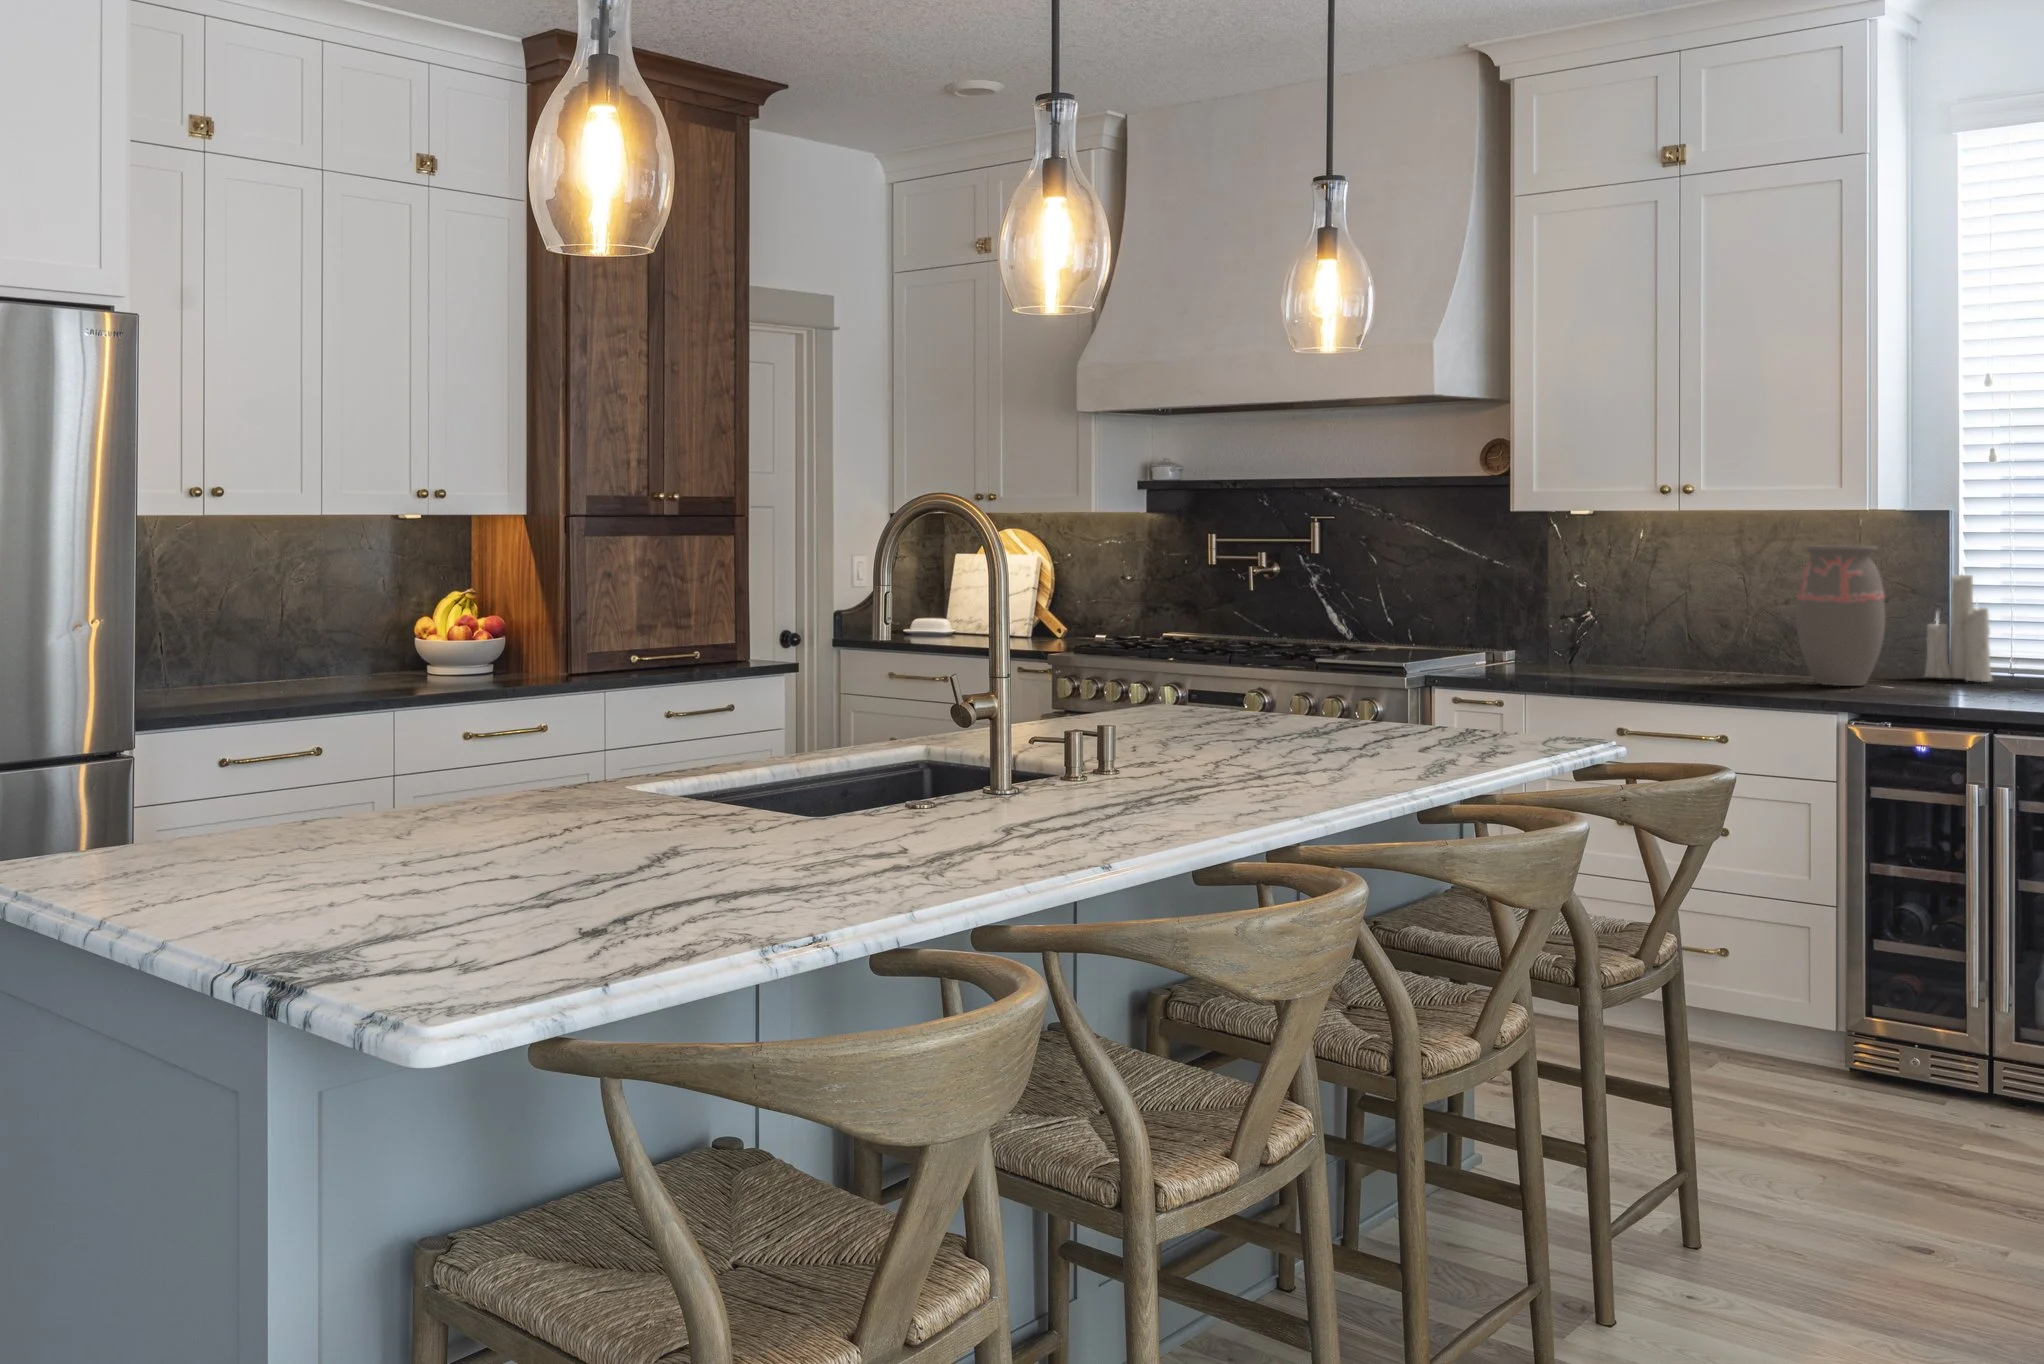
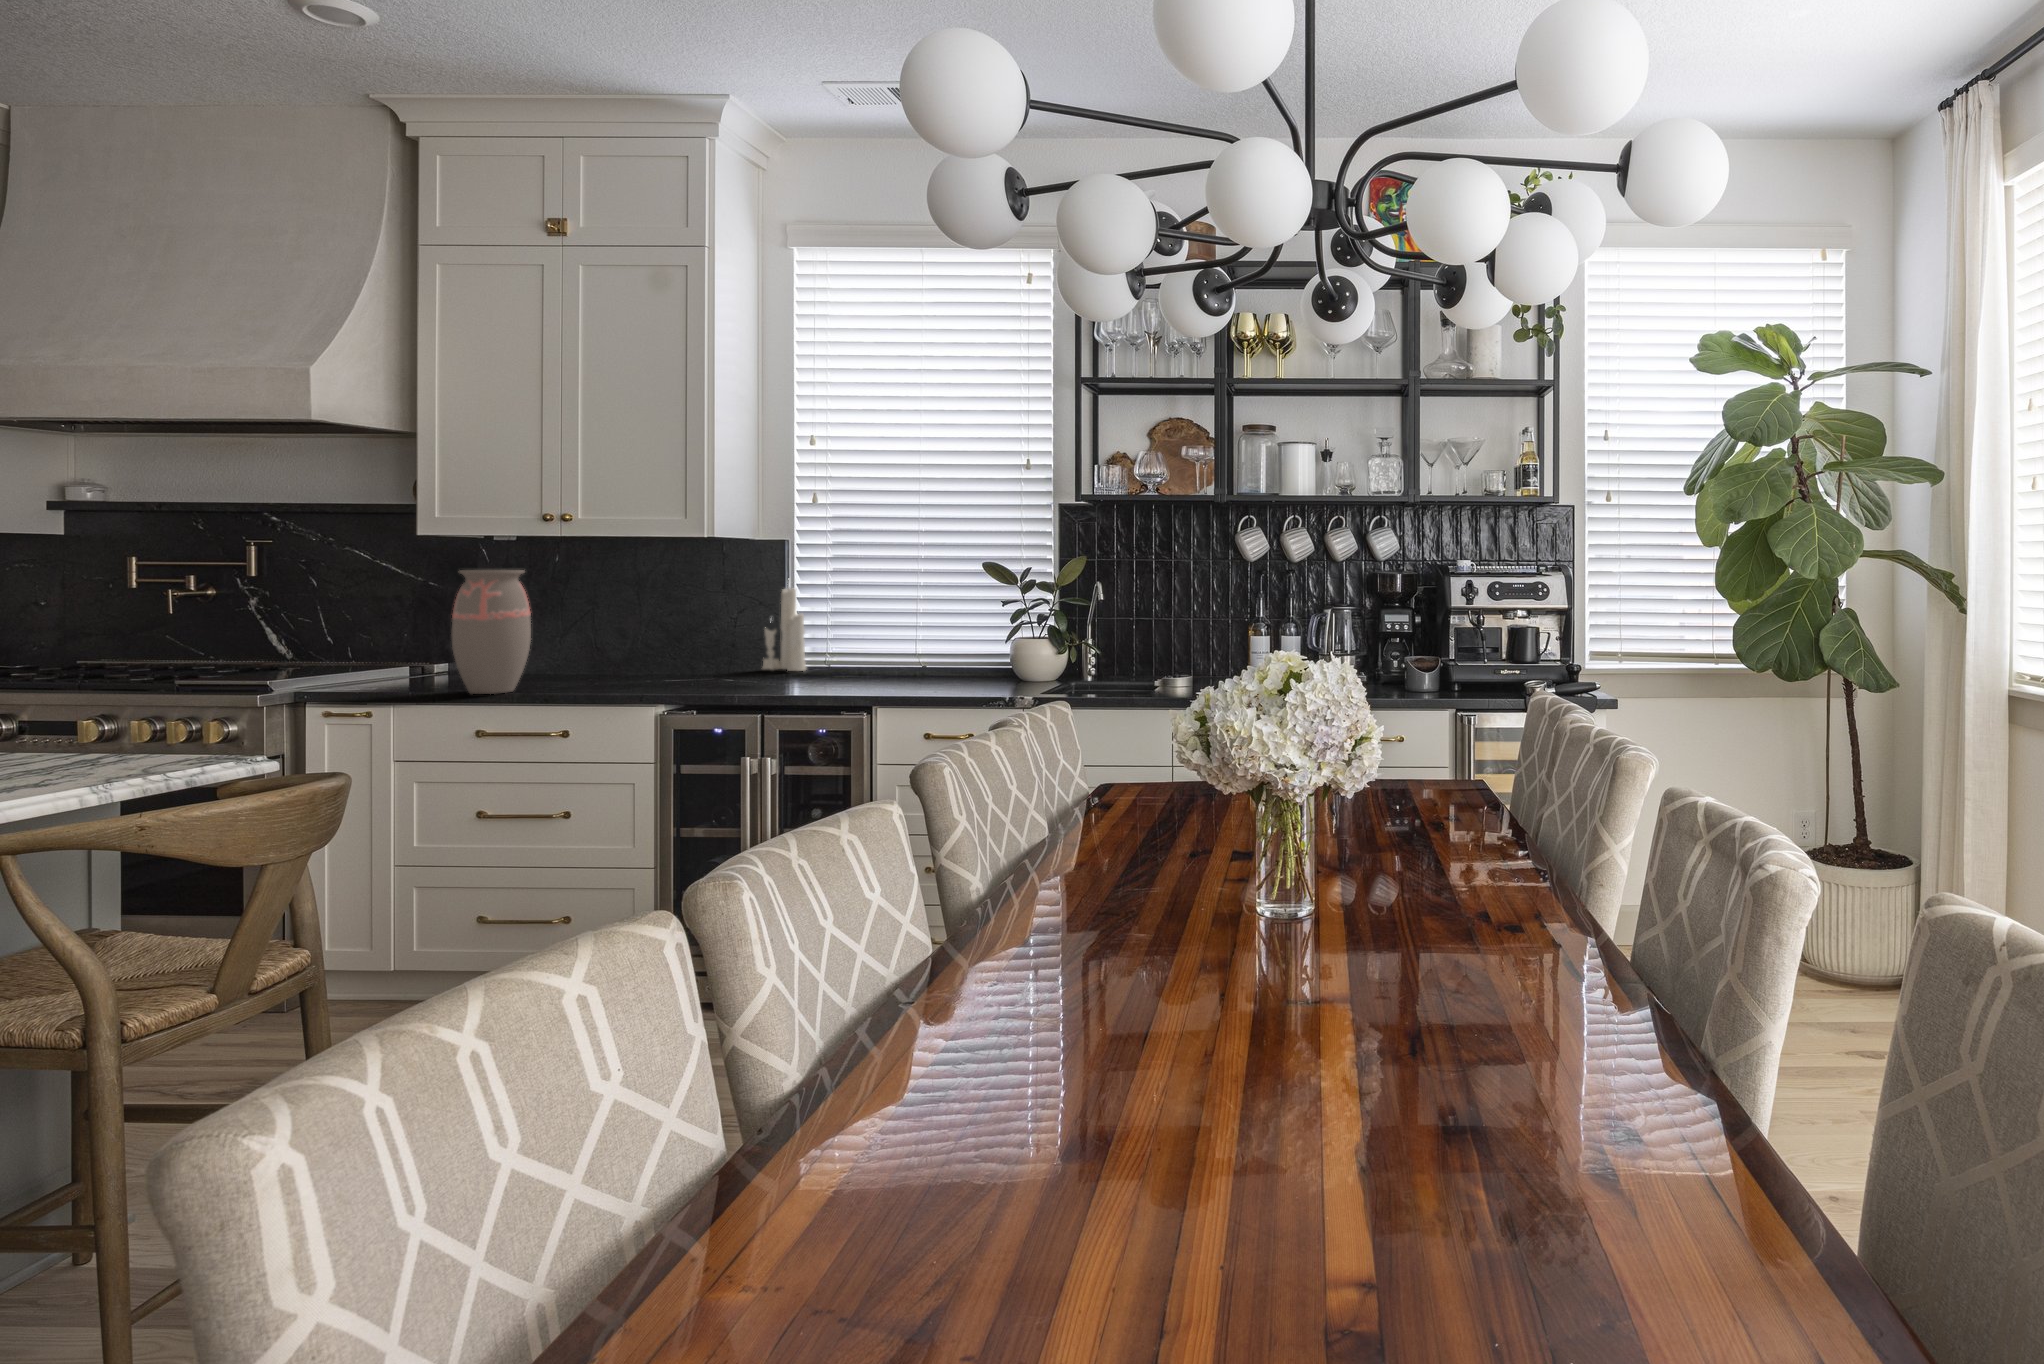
decorative vase: present [1796,546,1885,686] -> present [452,570,531,694]

